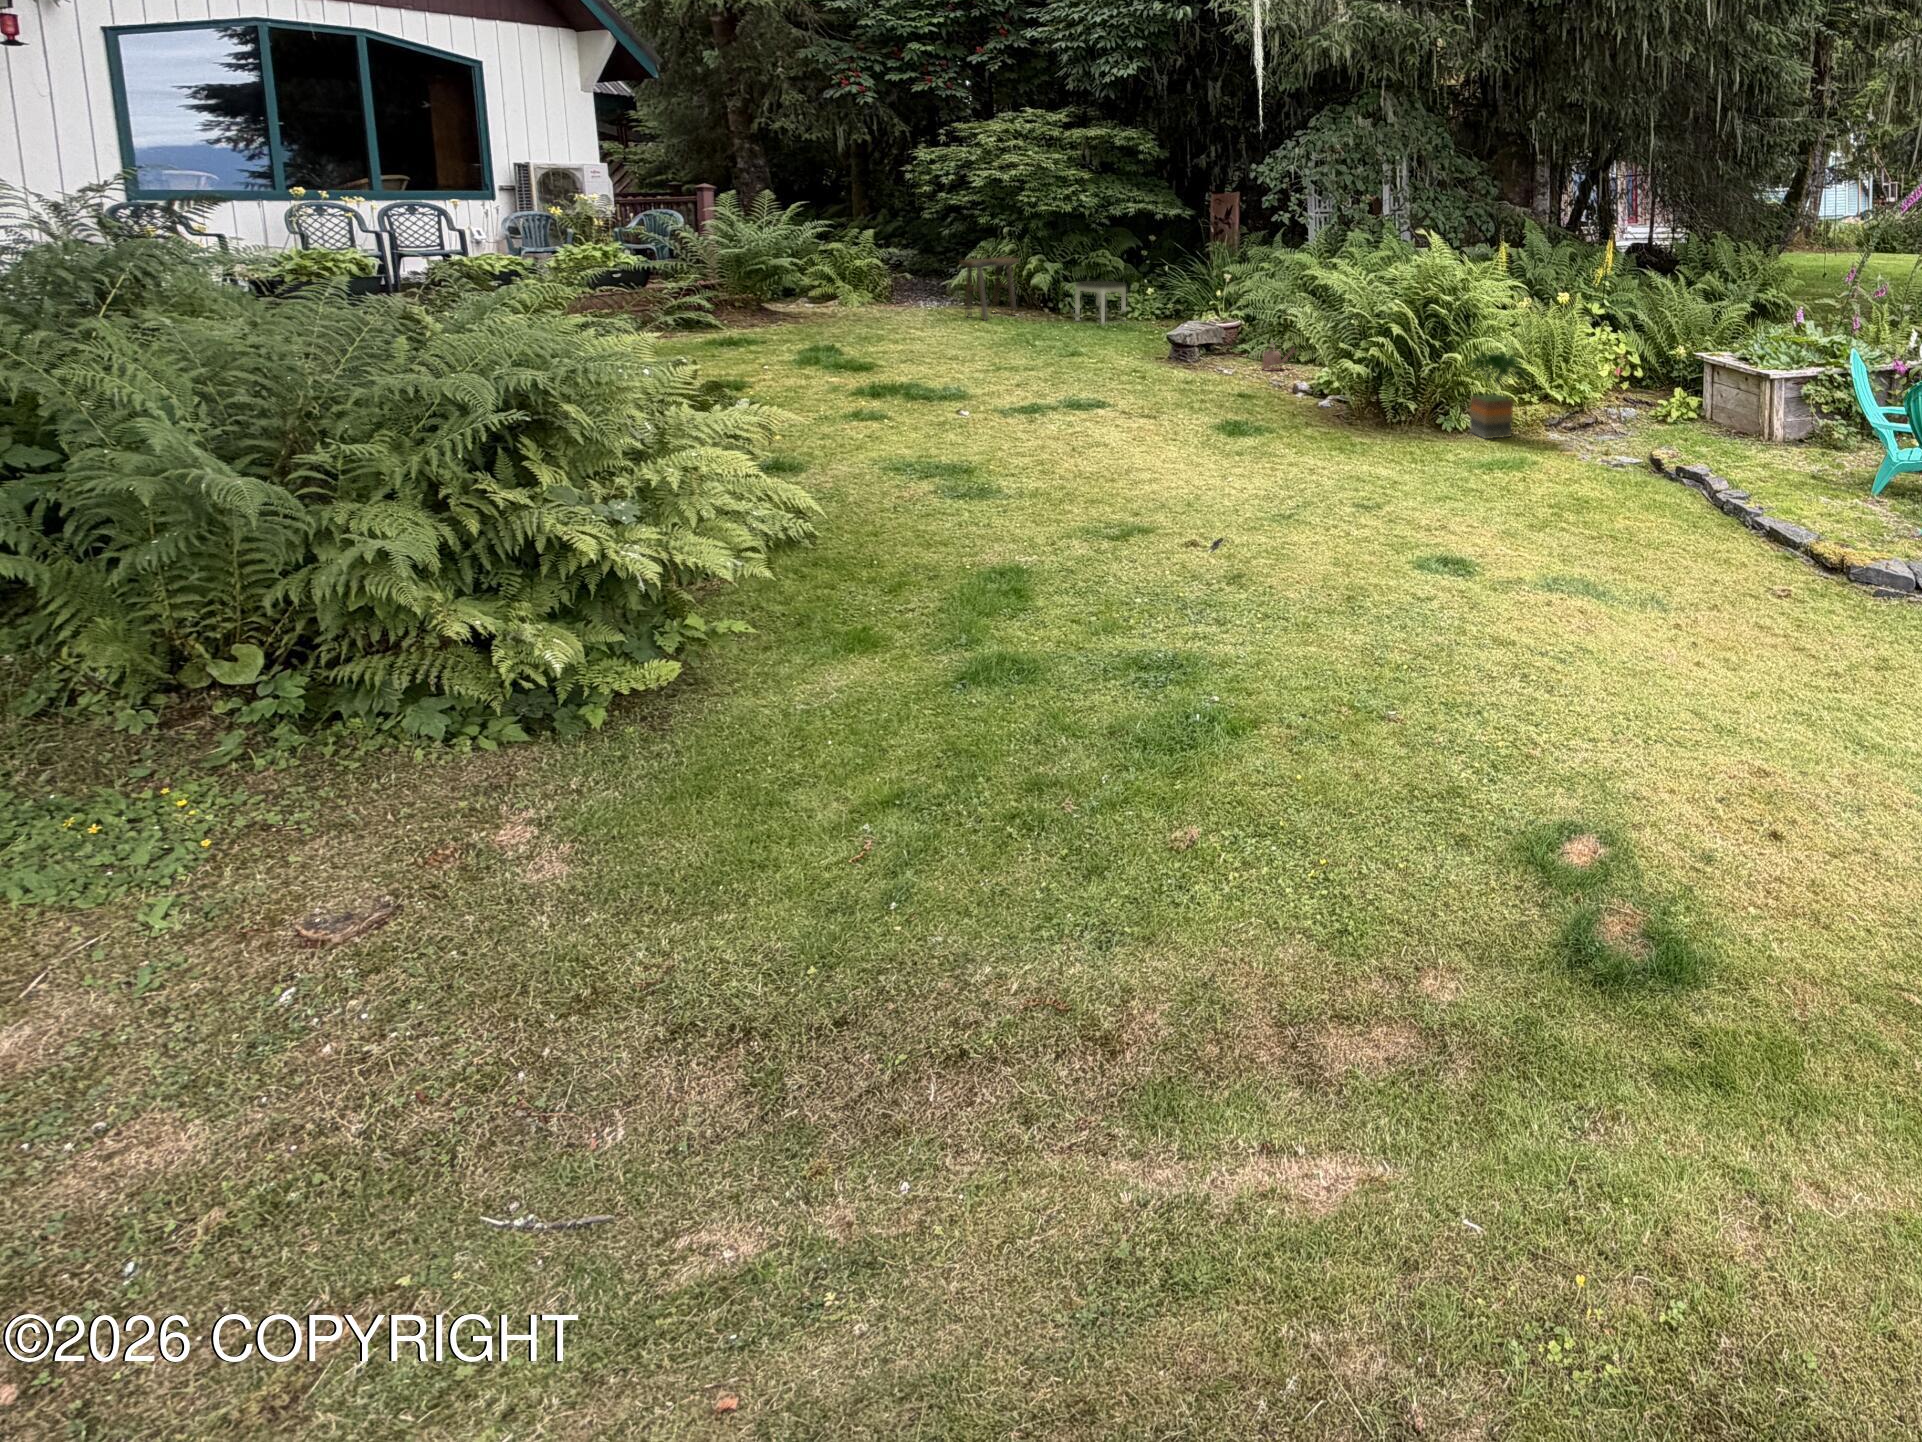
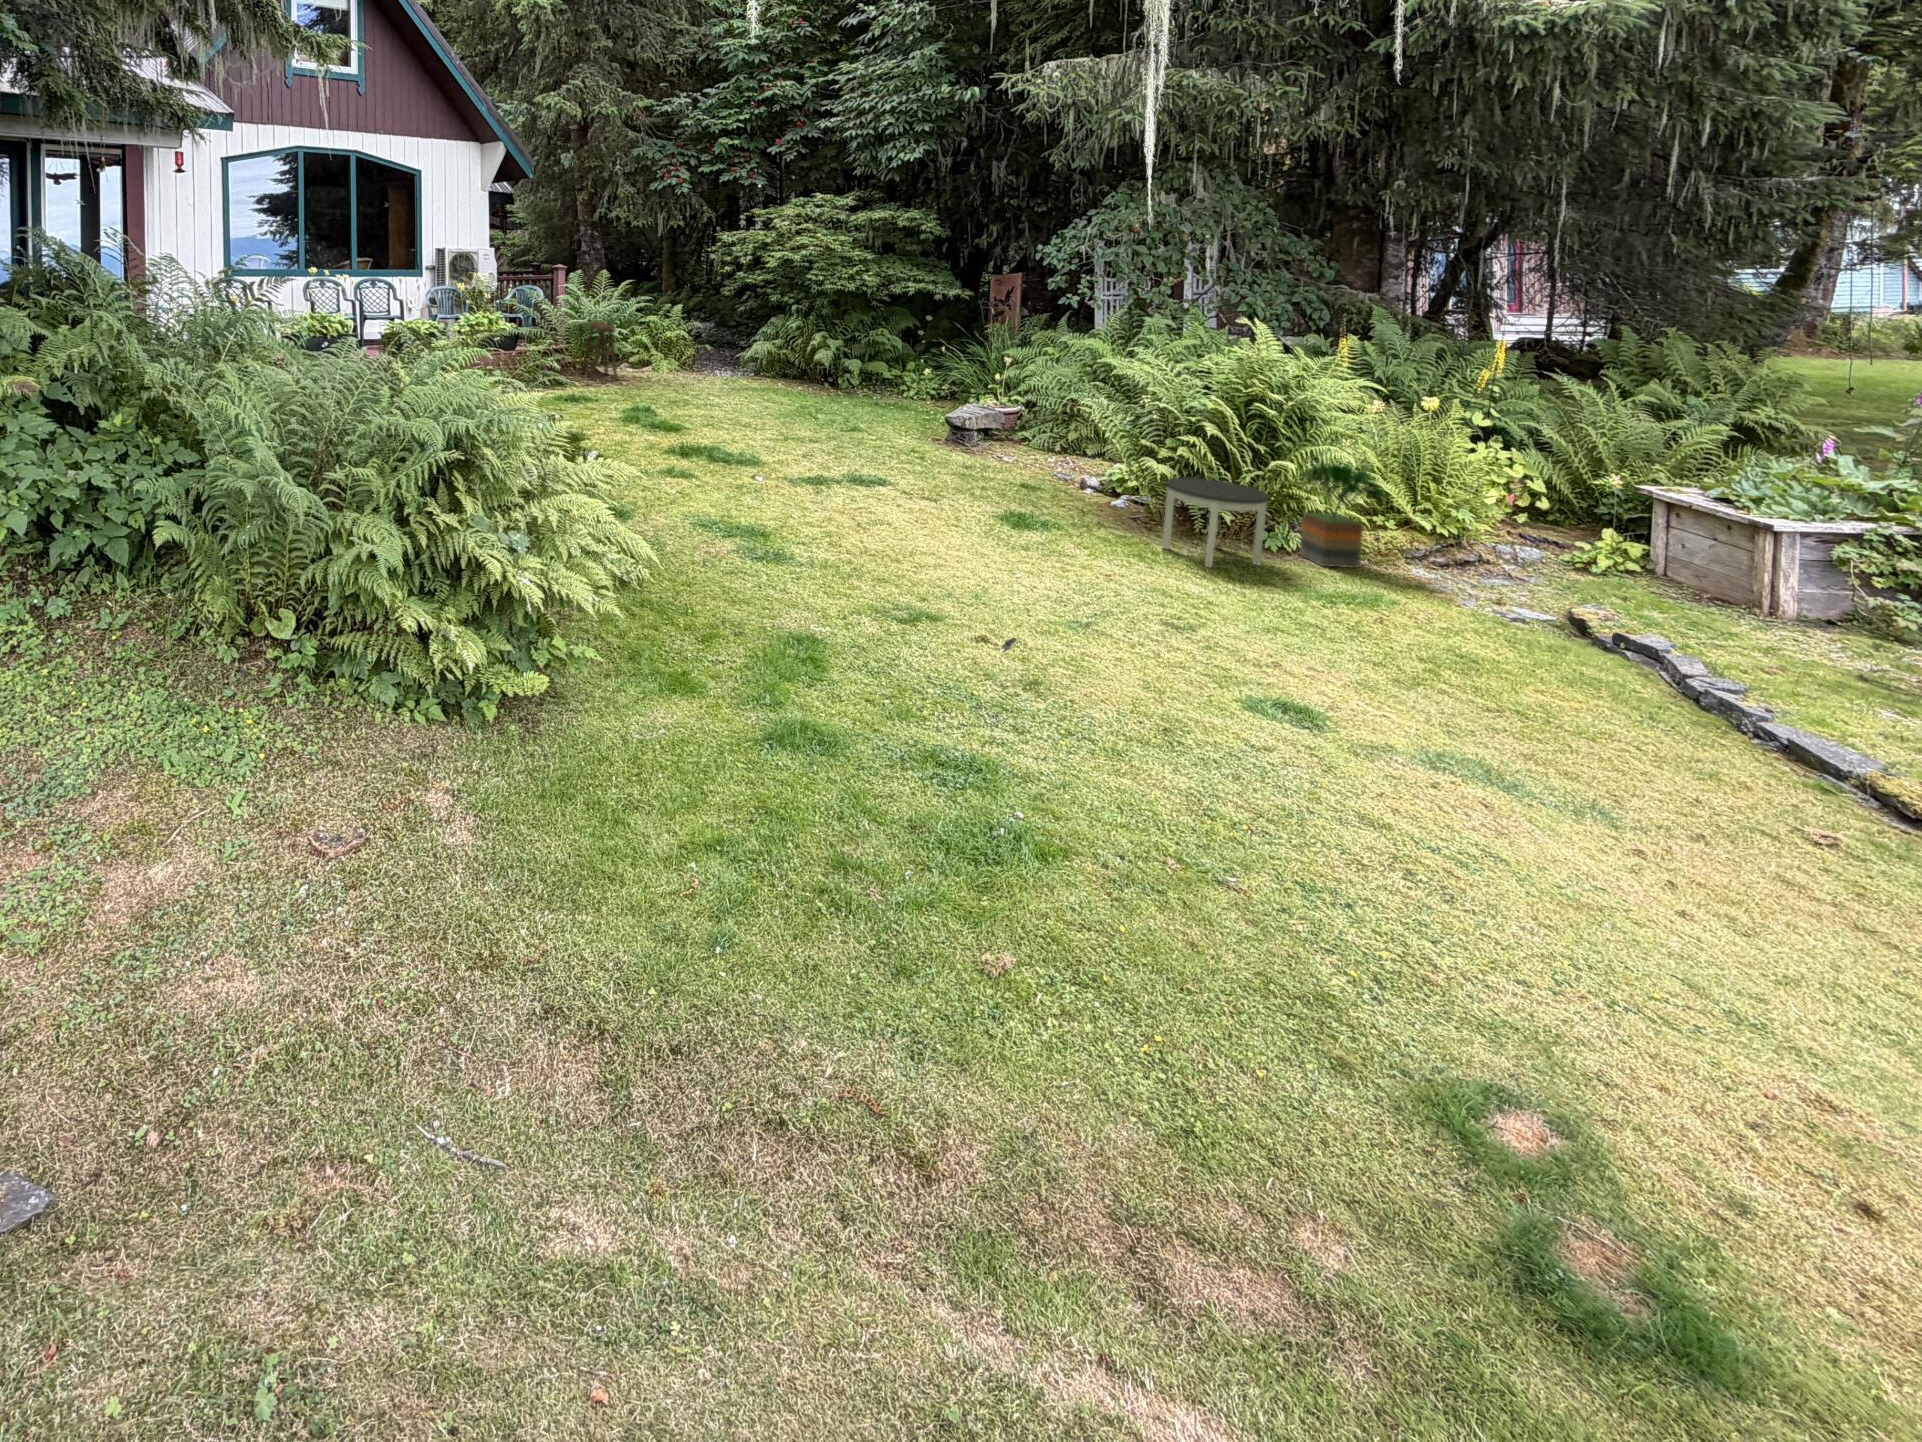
stool: present [959,257,1019,321] -> present [581,322,618,381]
round table: present [1075,281,1126,323] -> present [1162,478,1269,567]
watering can: present [1262,344,1295,371] -> none [1026,426,1073,457]

